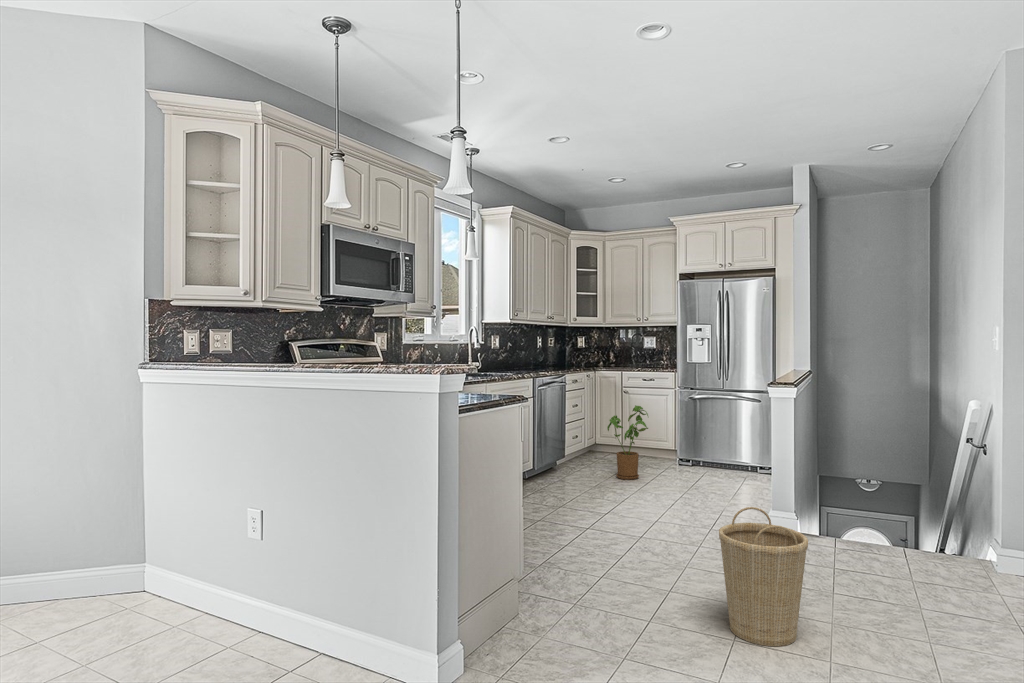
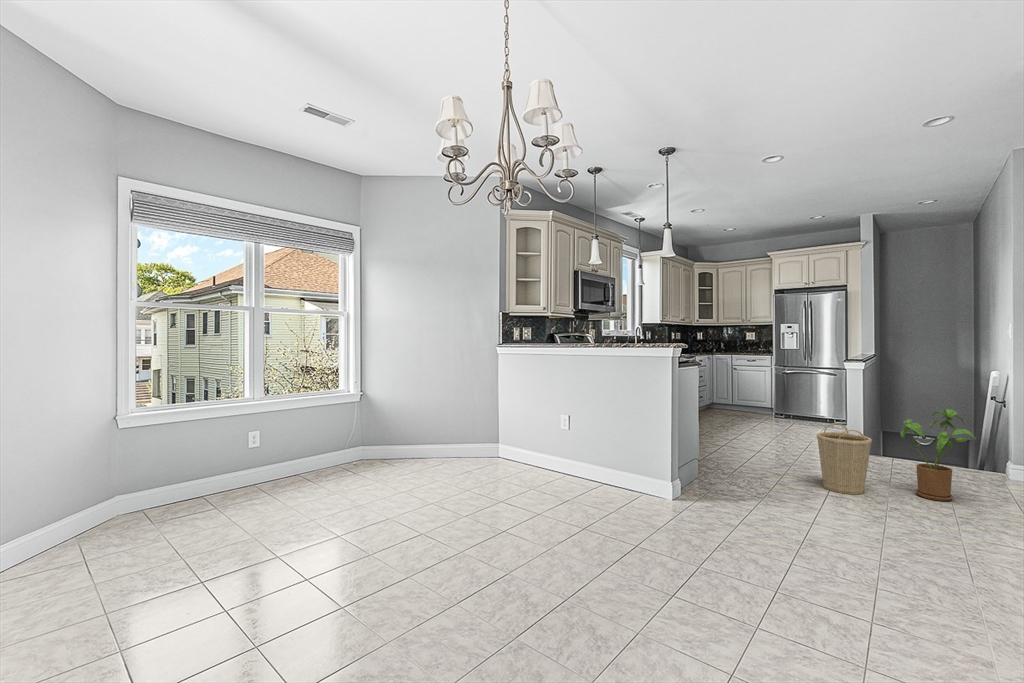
house plant: present [607,405,648,480] -> present [901,409,976,501]

